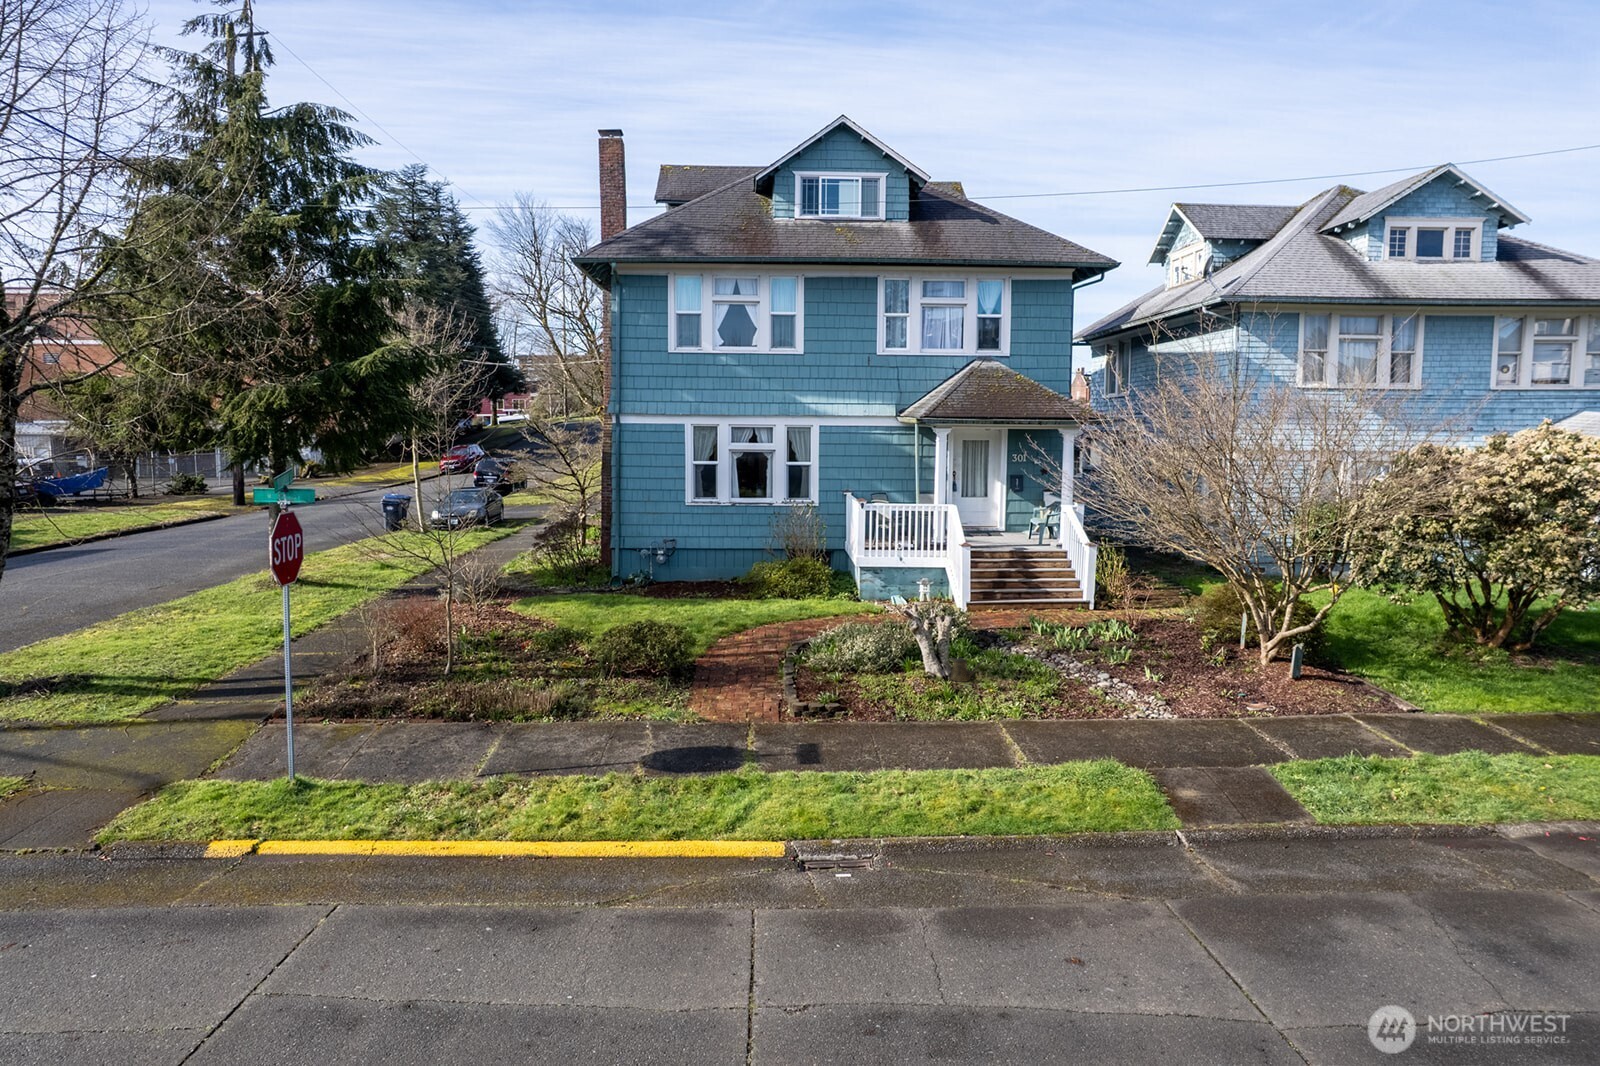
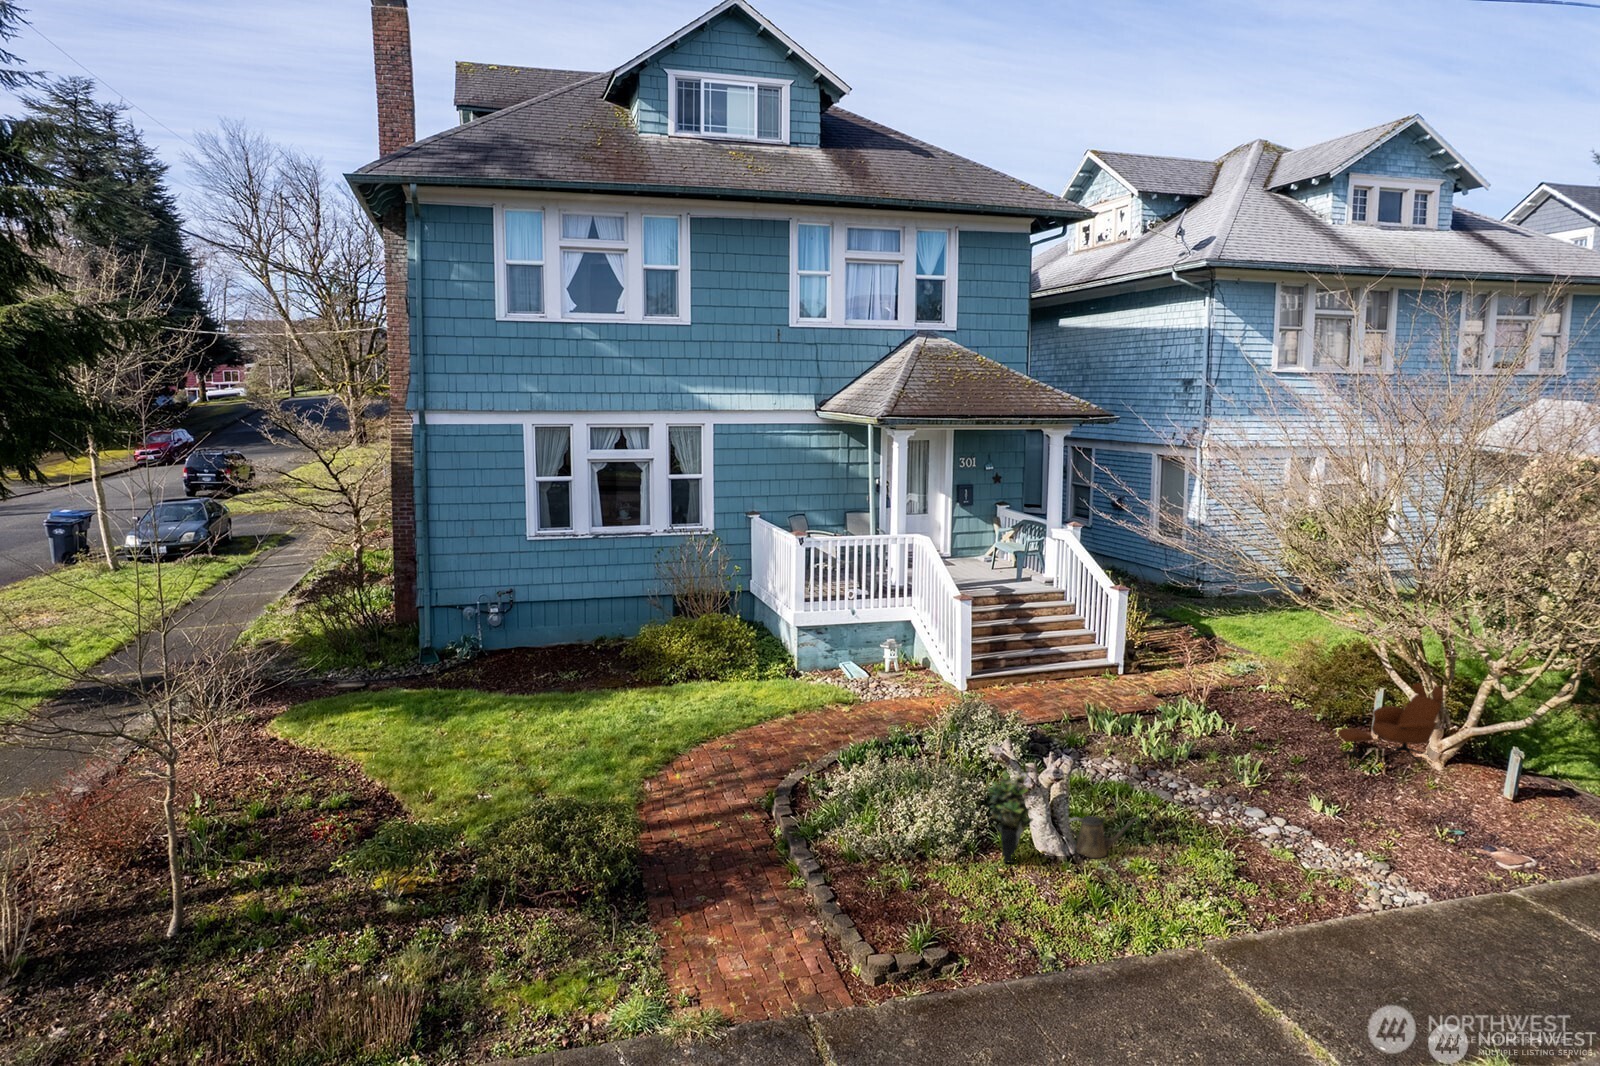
lounge chair: none [1183,605,1261,660] -> present [1338,683,1444,763]
potted plant: none [894,628,922,680] -> present [988,772,1033,863]

